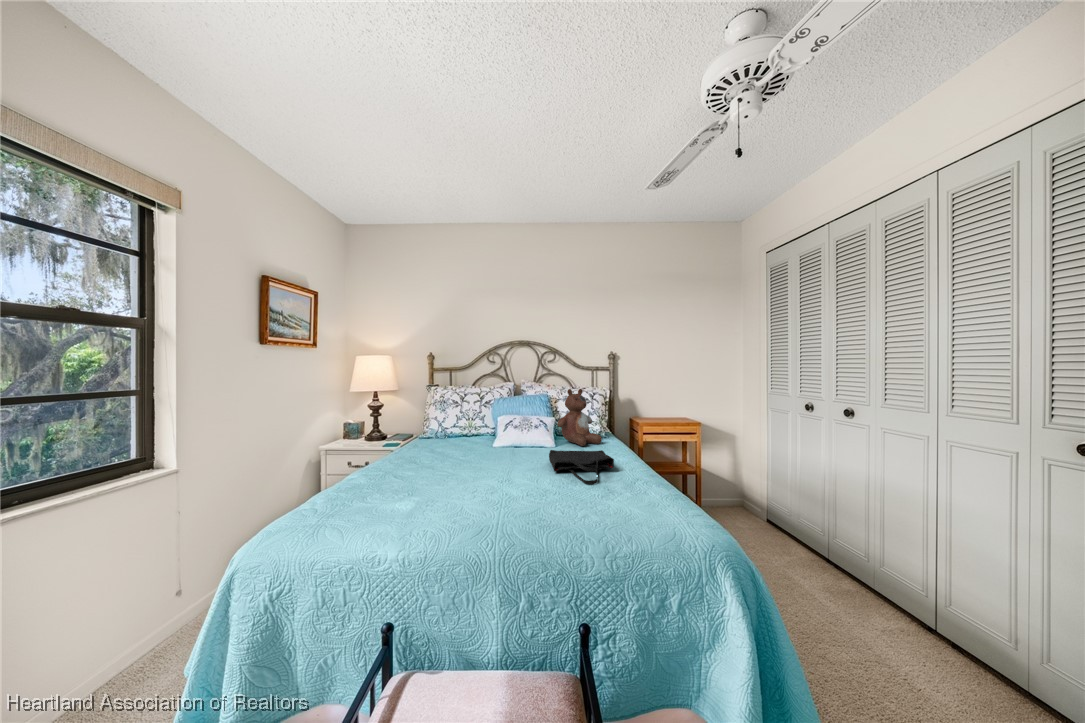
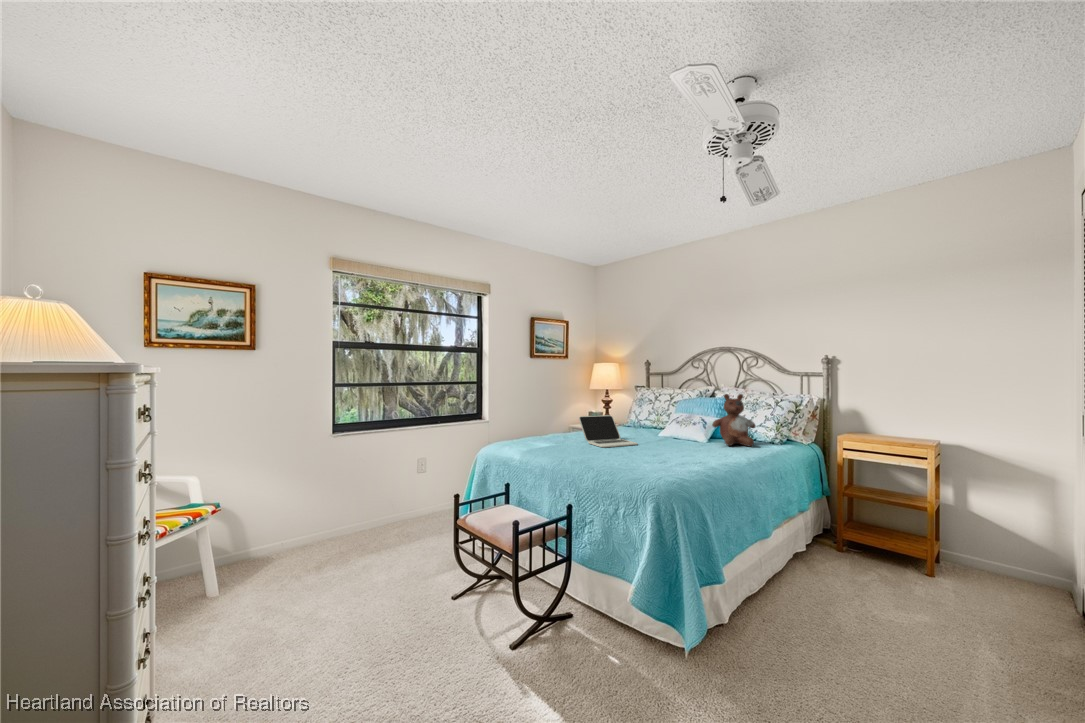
laptop: none [406,424,497,476] -> present [579,415,638,447]
tote bag: present [549,450,614,484] -> none [656,440,714,462]

